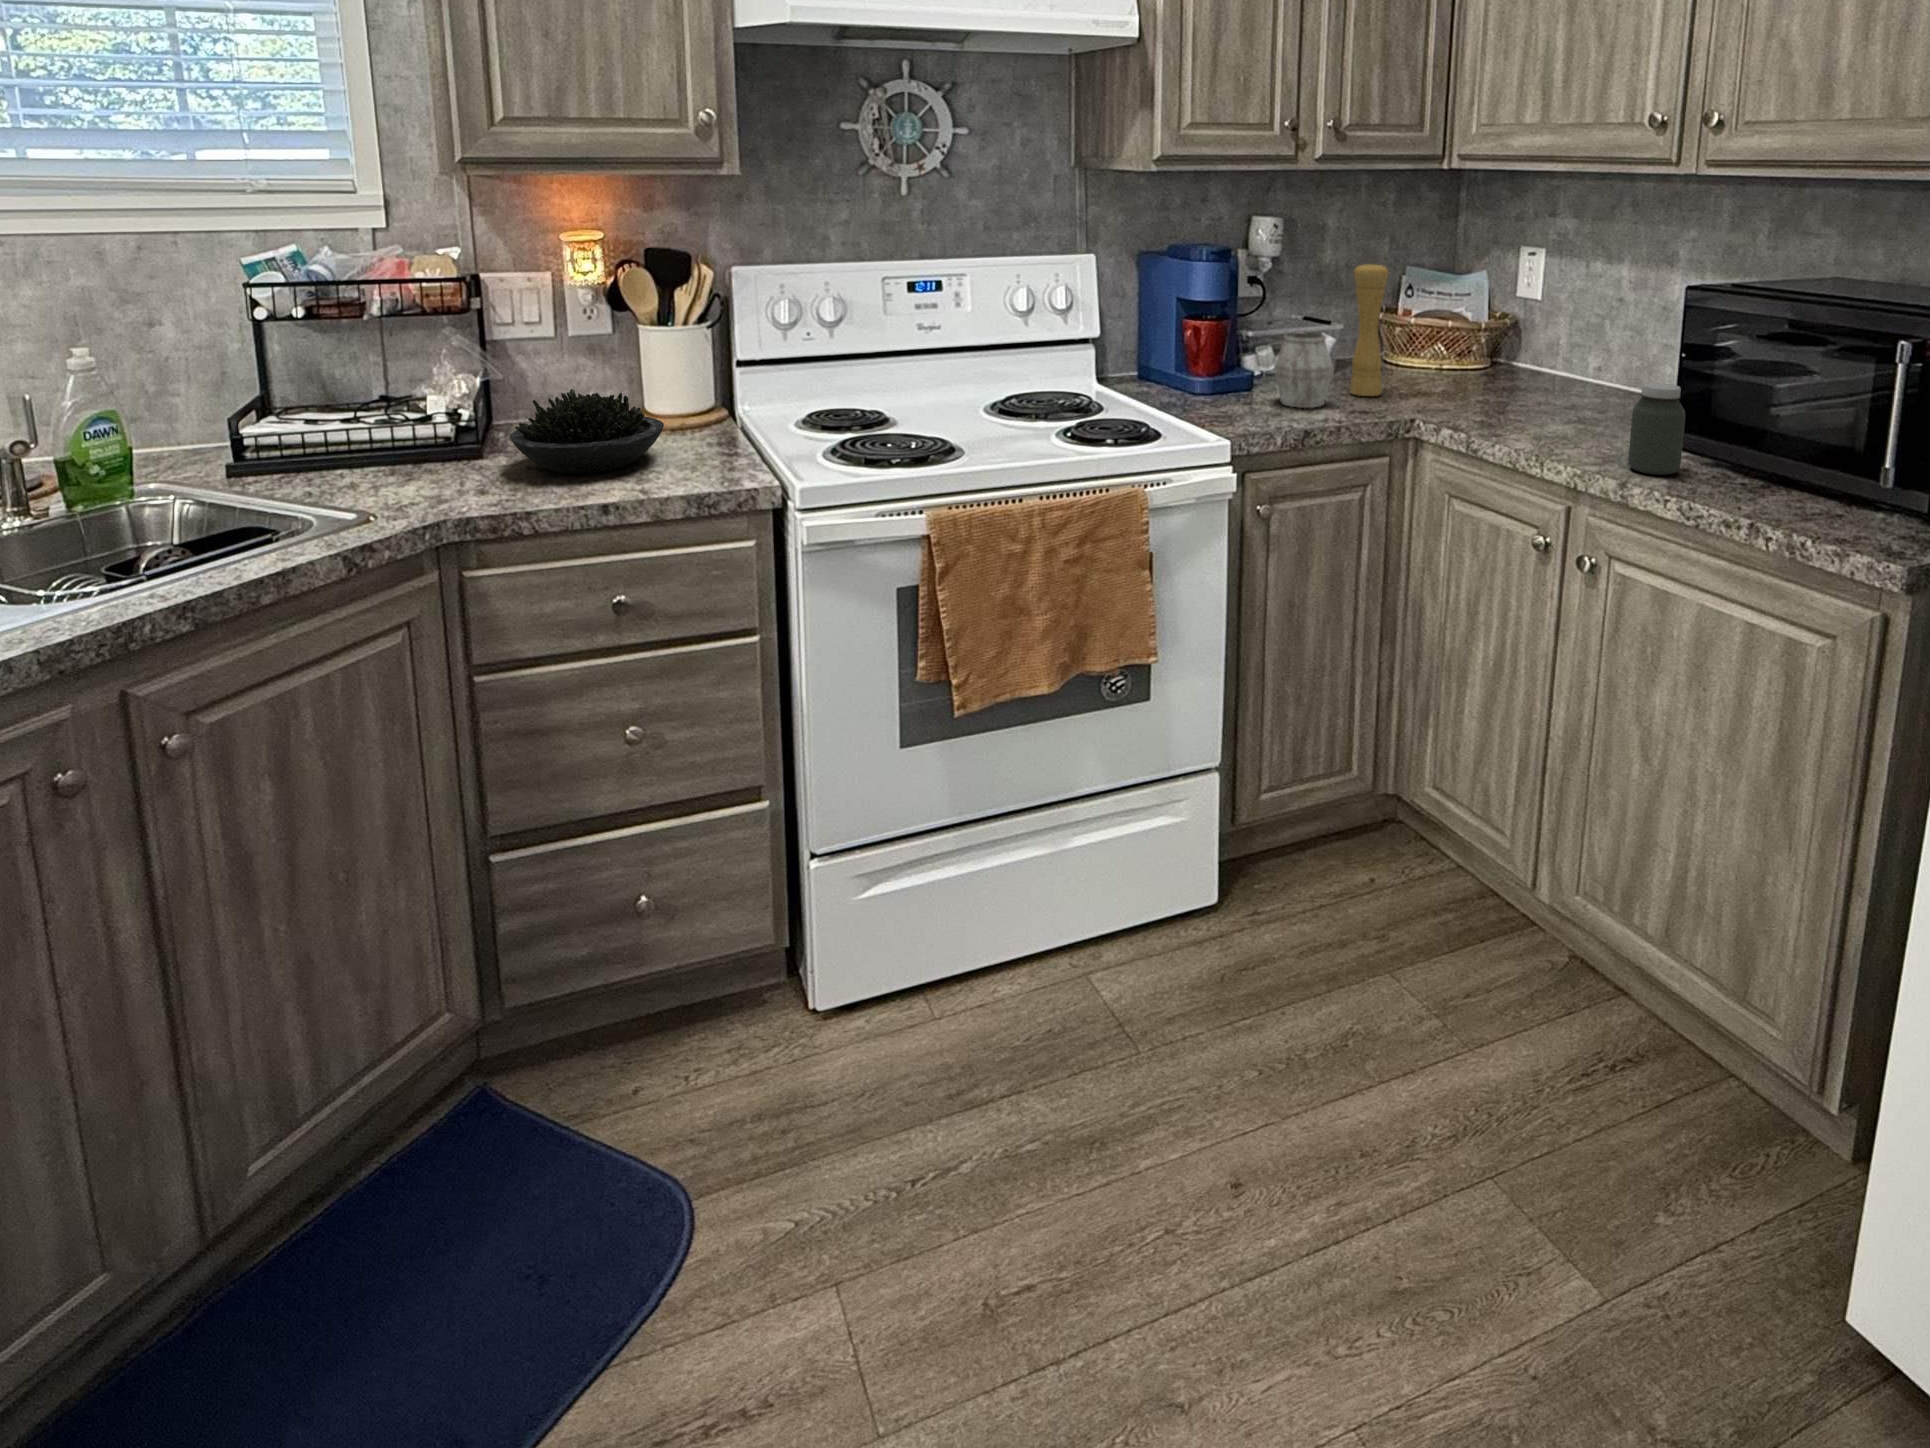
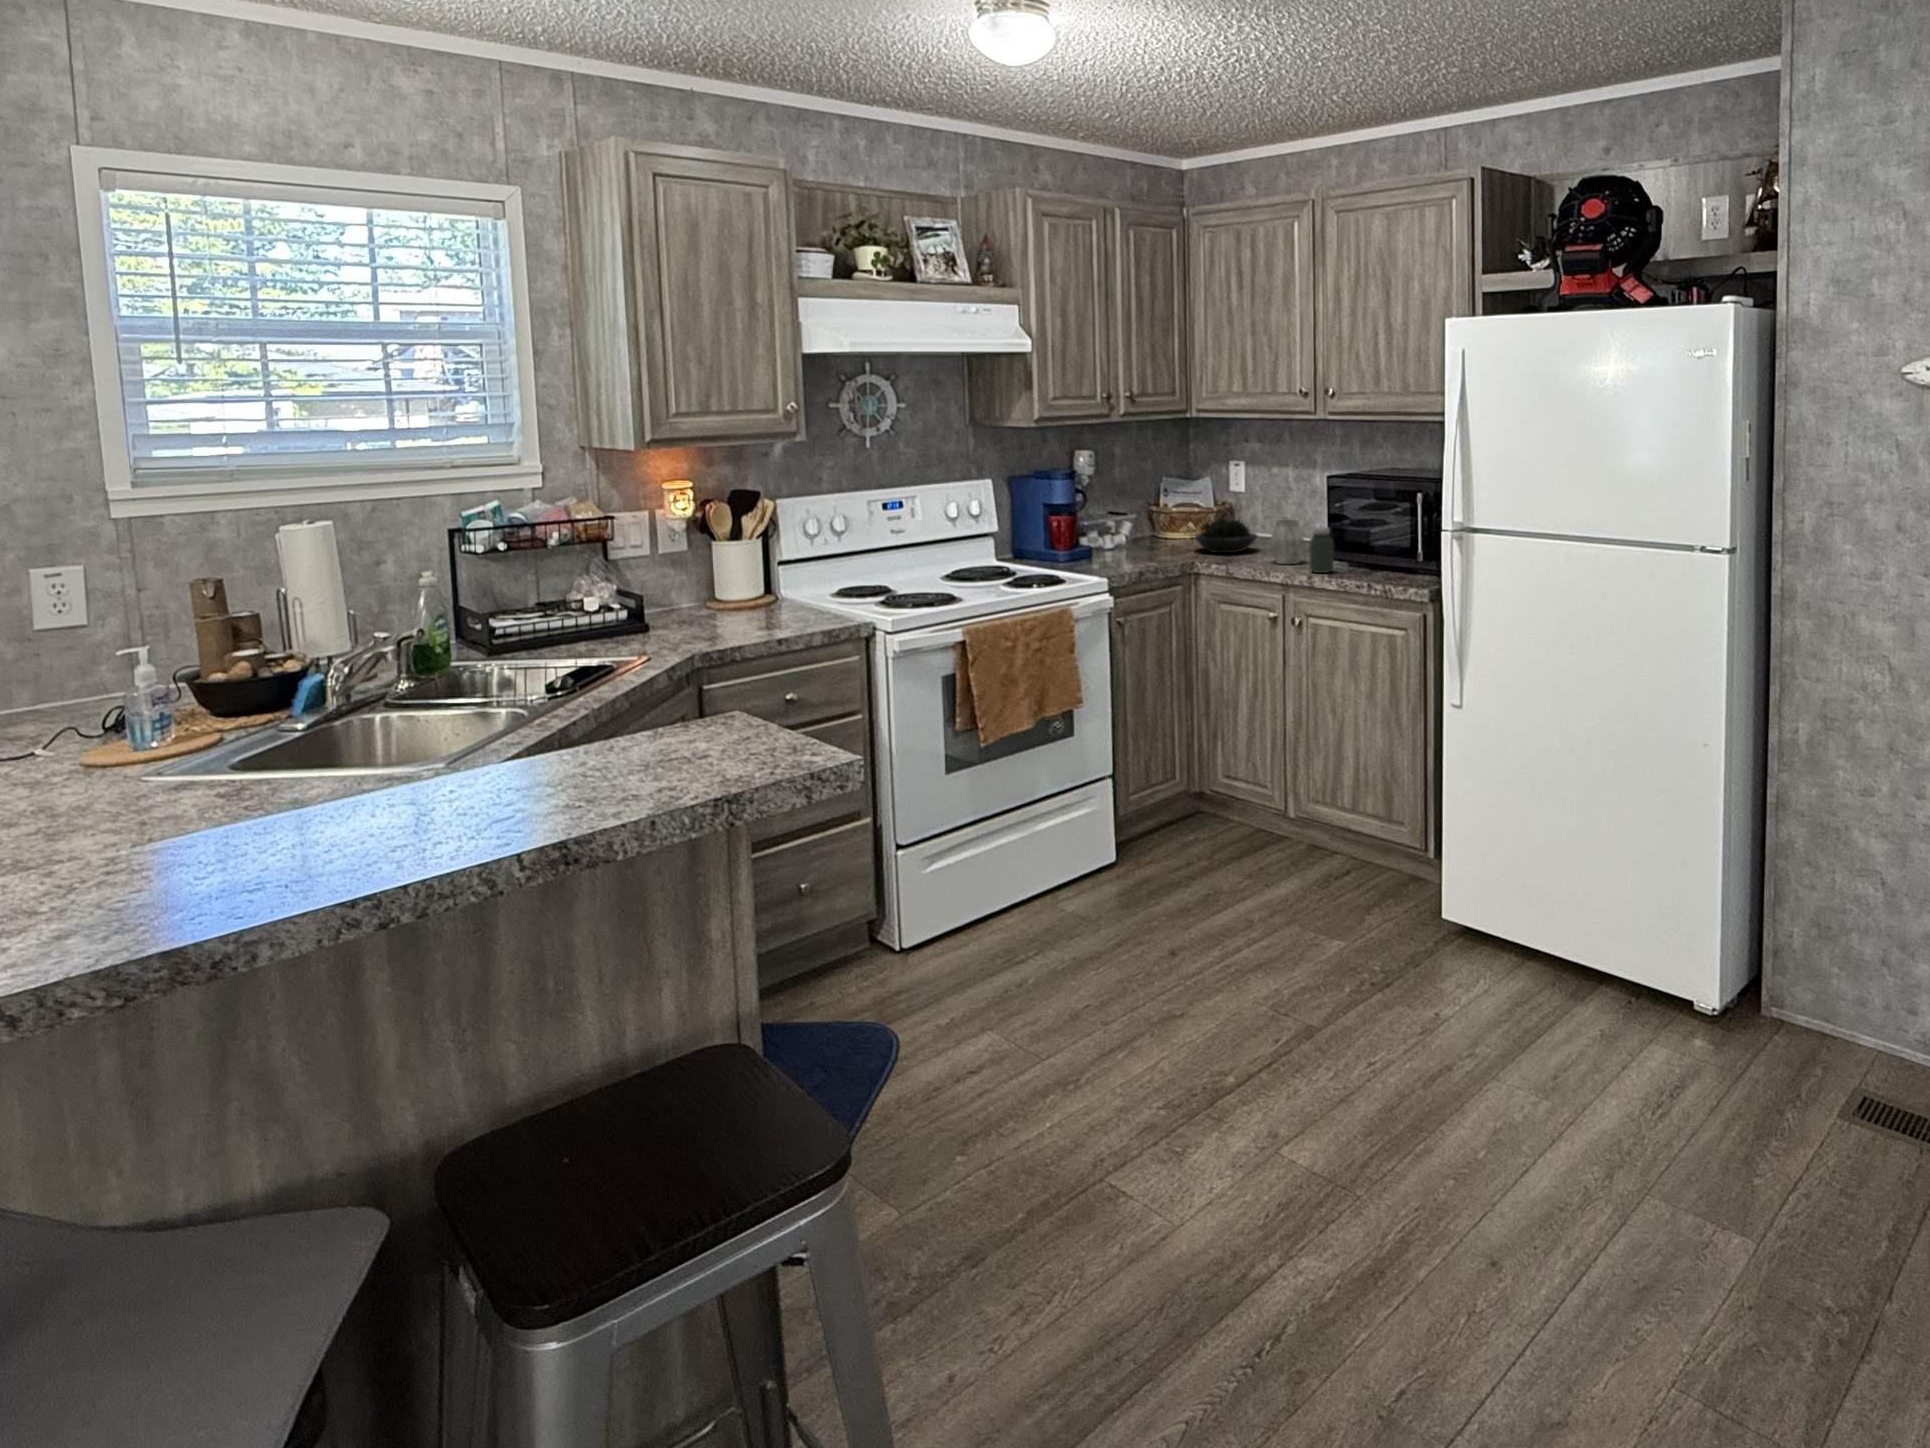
pepper mill: present [1350,263,1389,396] -> none [1148,476,1169,556]
mug: present [1274,332,1333,408] -> present [1270,520,1304,564]
succulent plant: present [509,389,664,474] -> present [1195,519,1257,553]

